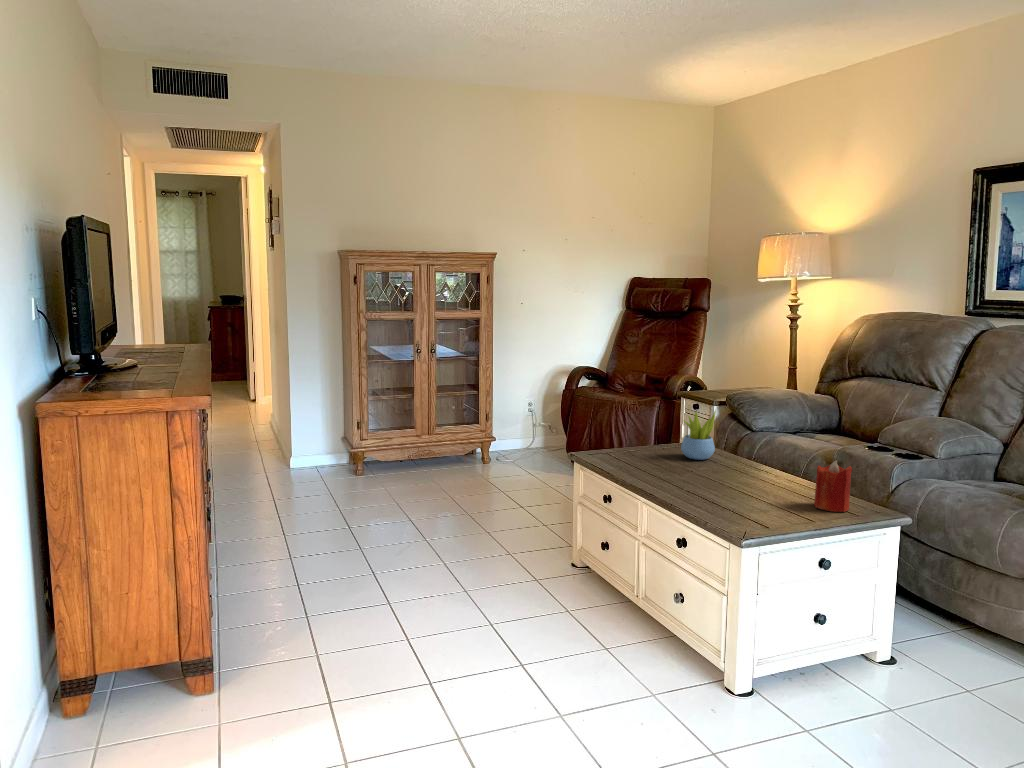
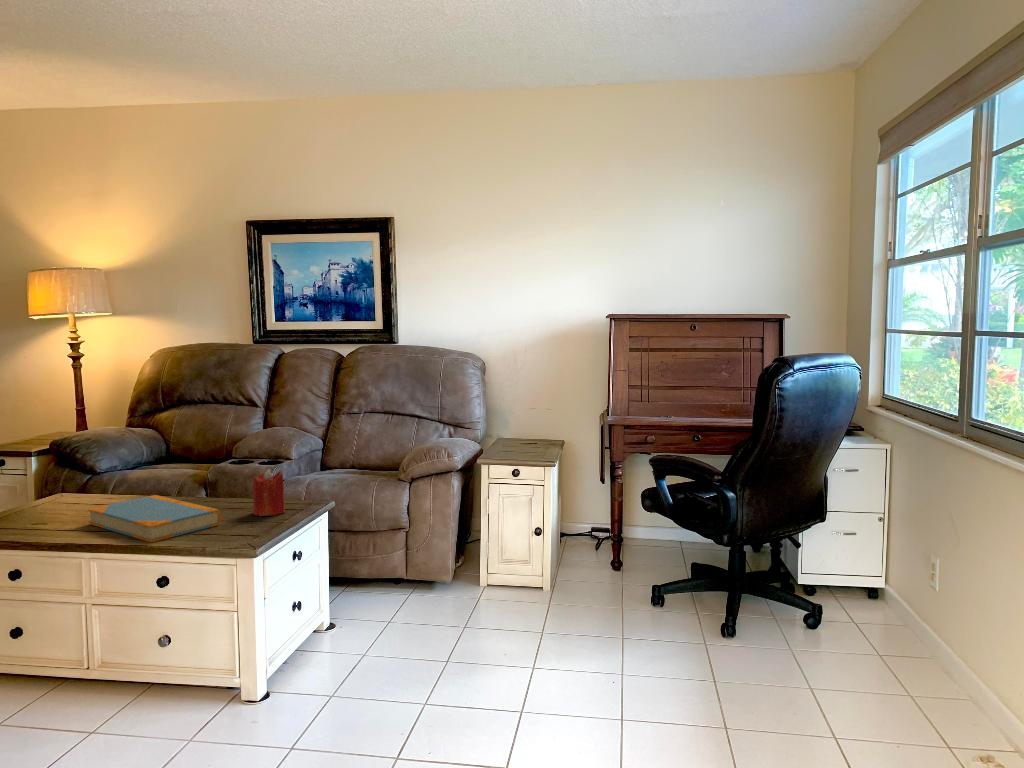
succulent plant: present [681,411,716,460] -> none [55,450,99,511]
book: none [684,459,772,504] -> present [88,495,221,542]

